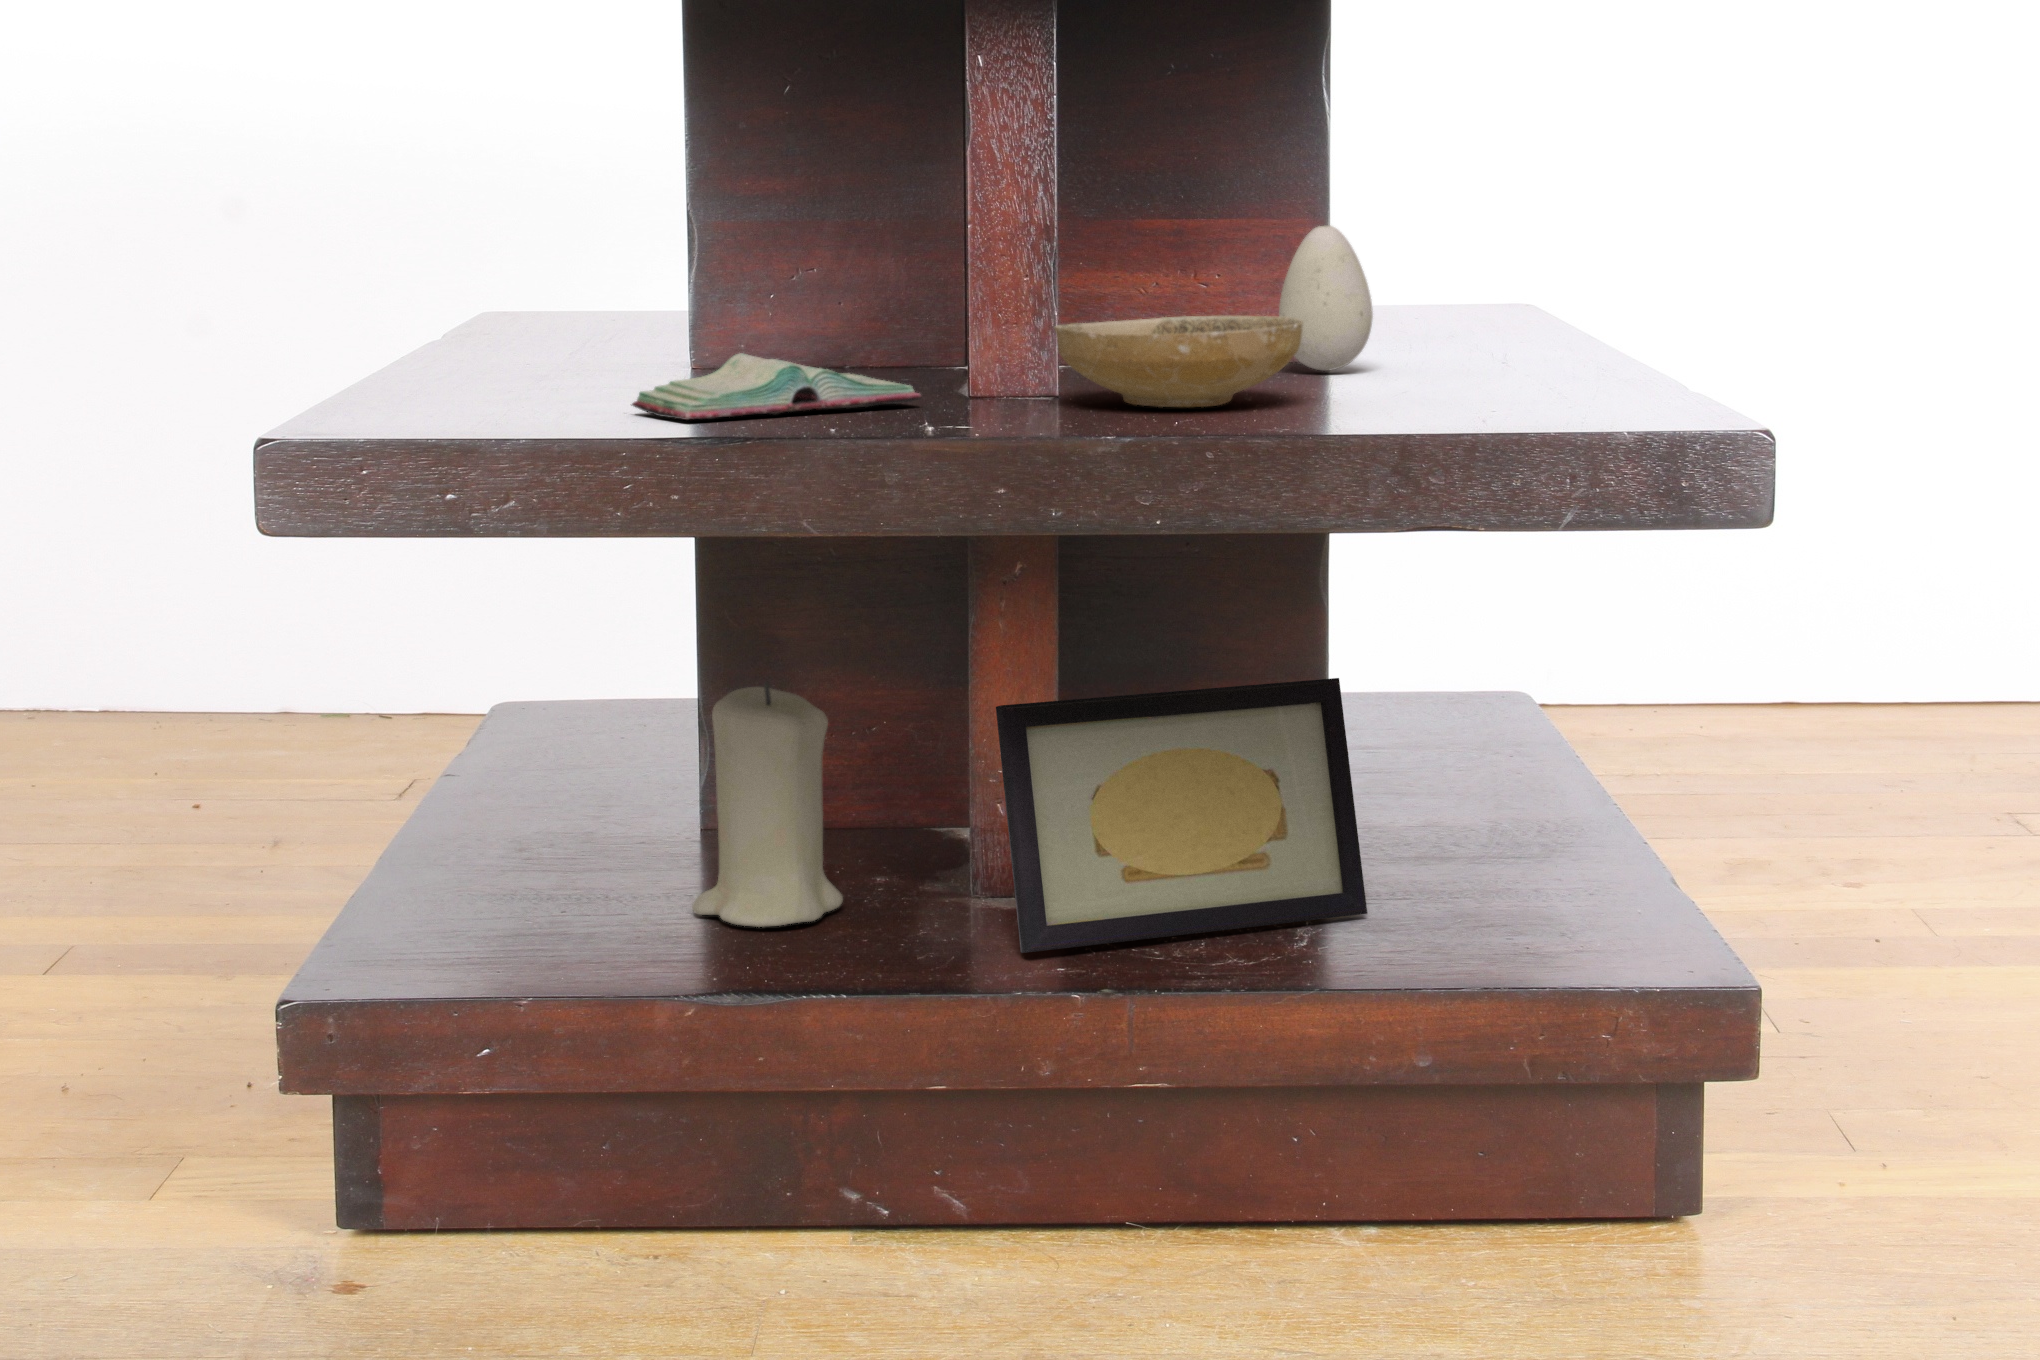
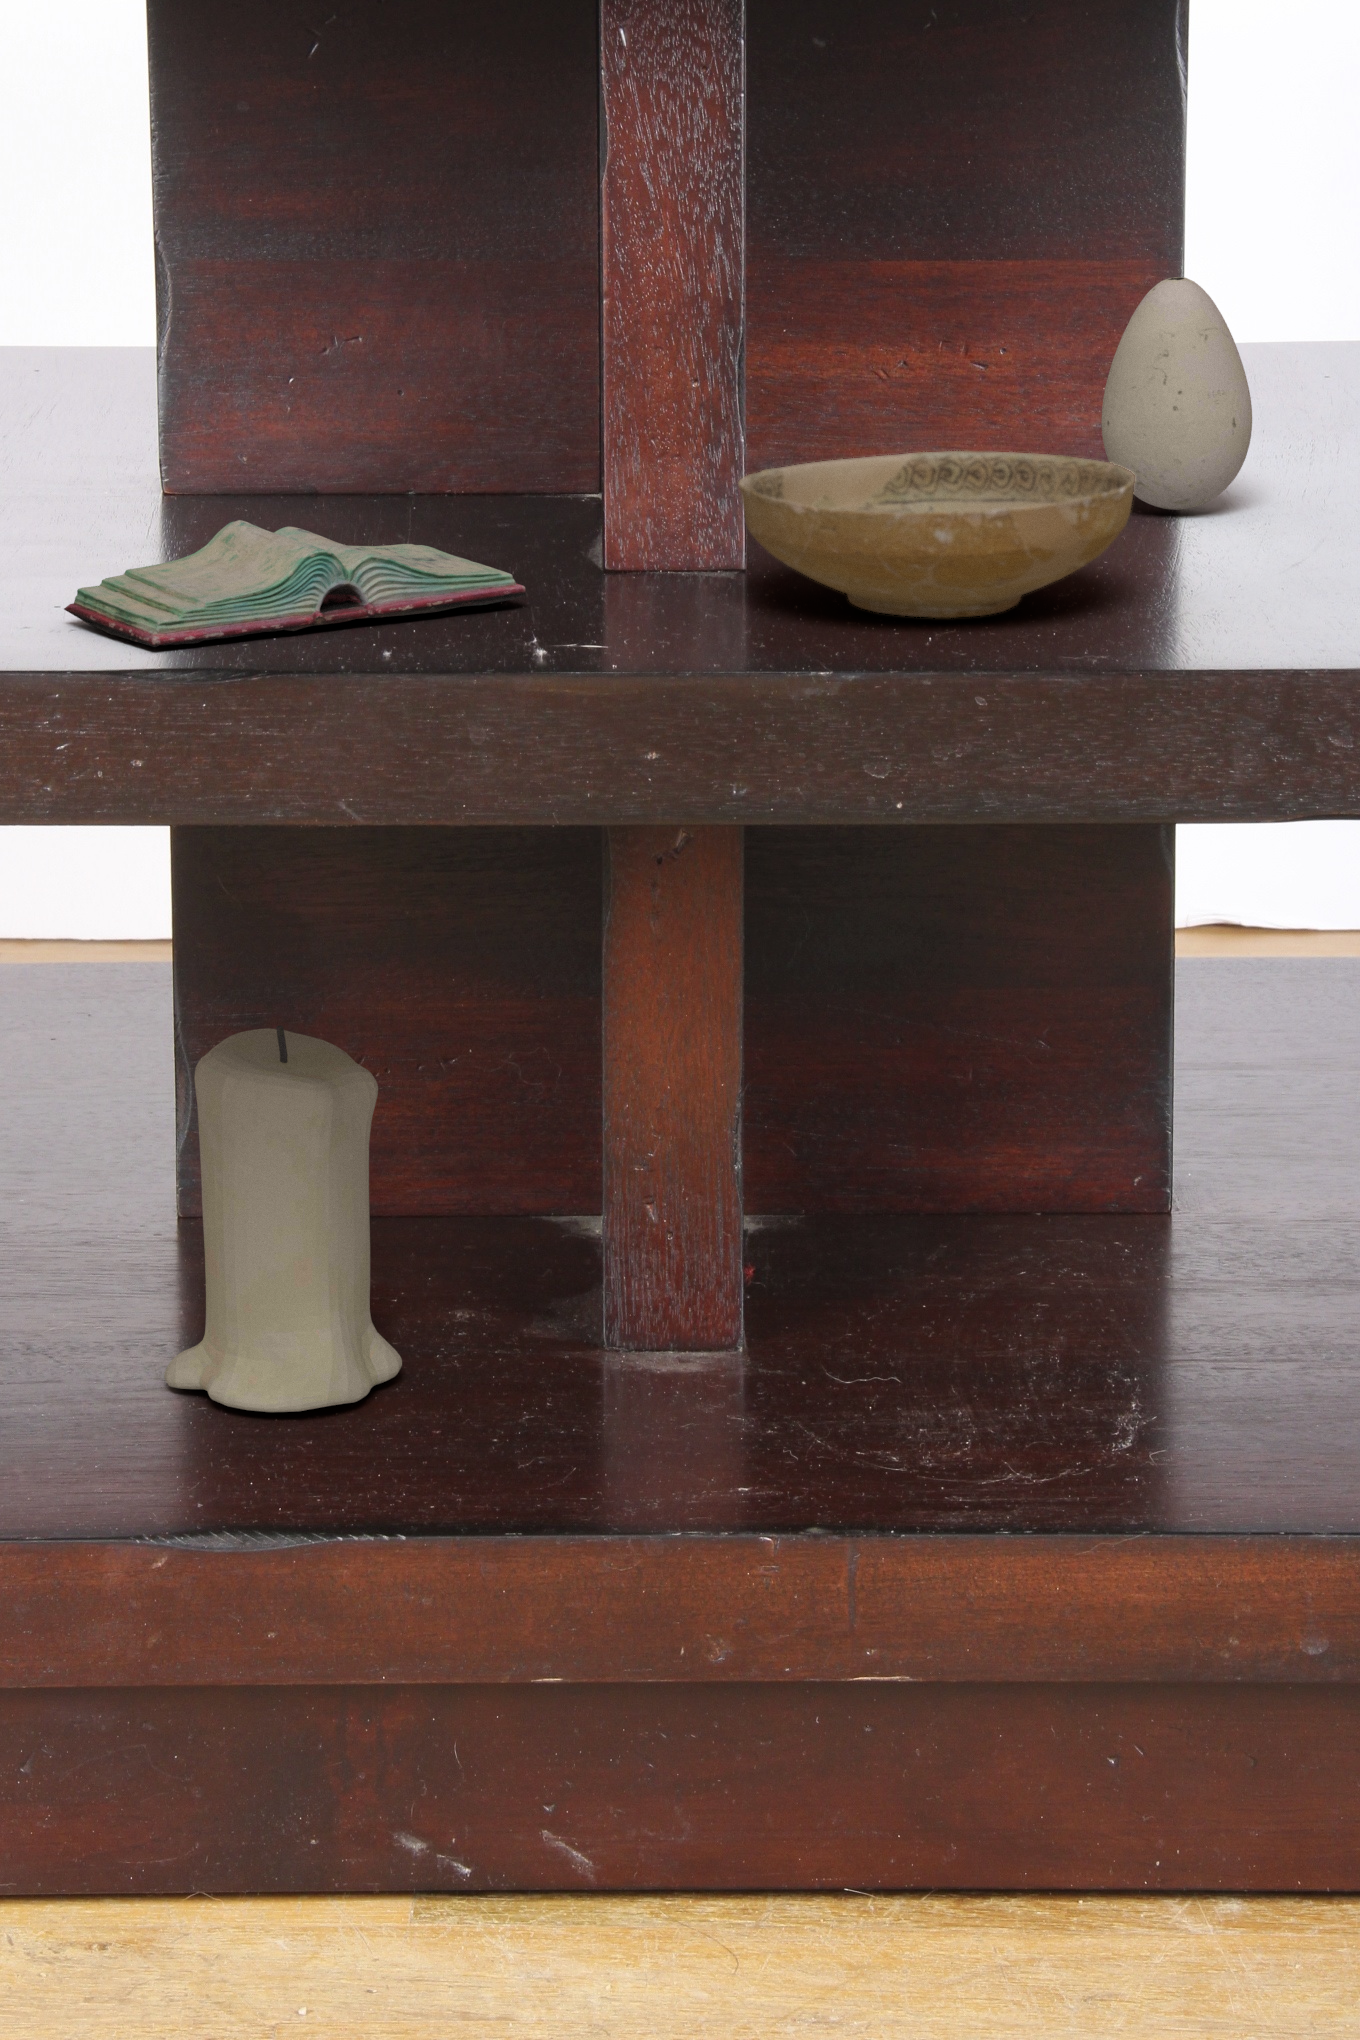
picture frame: present [996,678,1367,953] -> none [643,1021,1228,1465]

